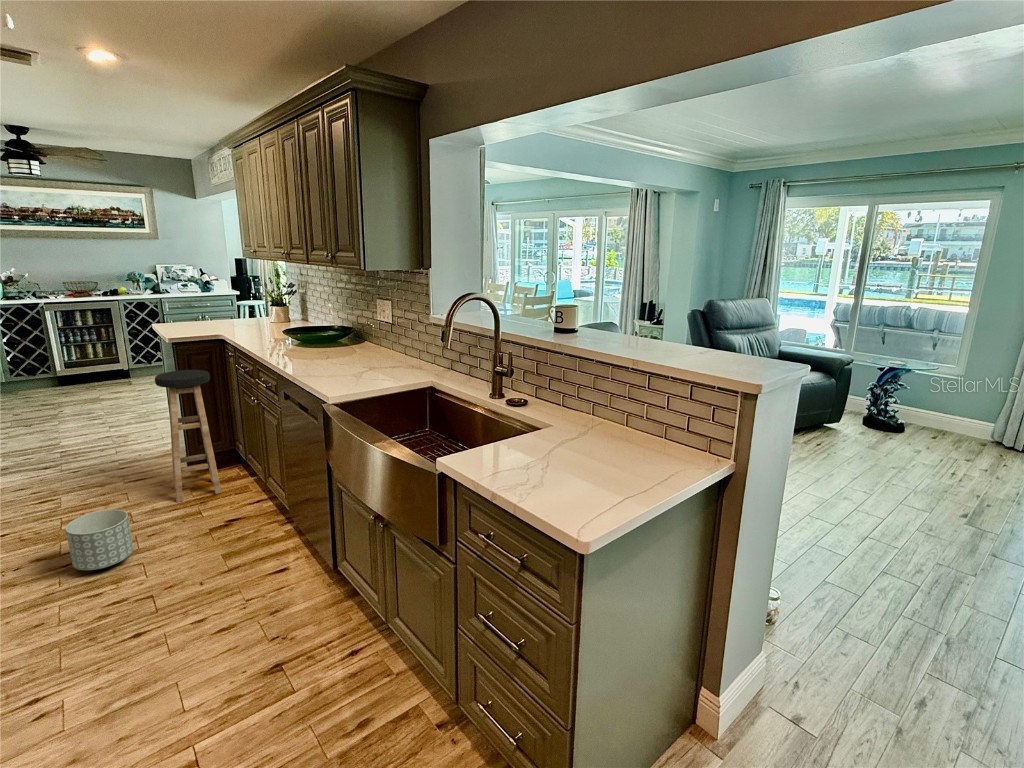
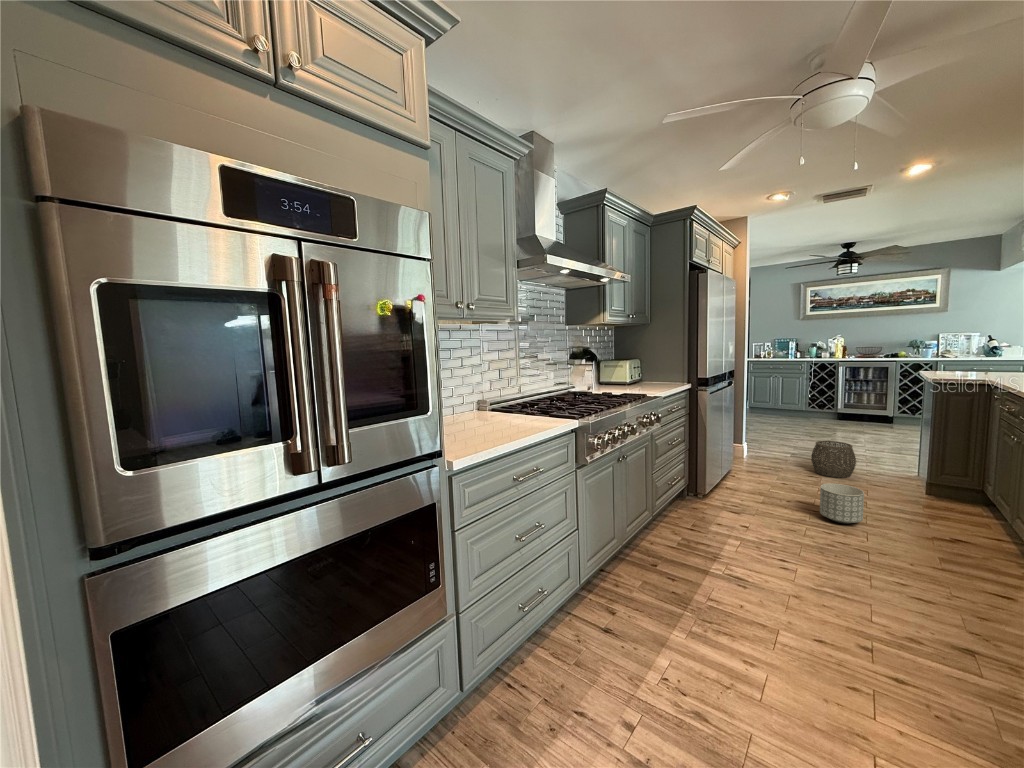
bar stool: present [155,370,222,502] -> none [908,403,967,517]
woven basket: none [36,436,104,493] -> present [811,441,856,478]

